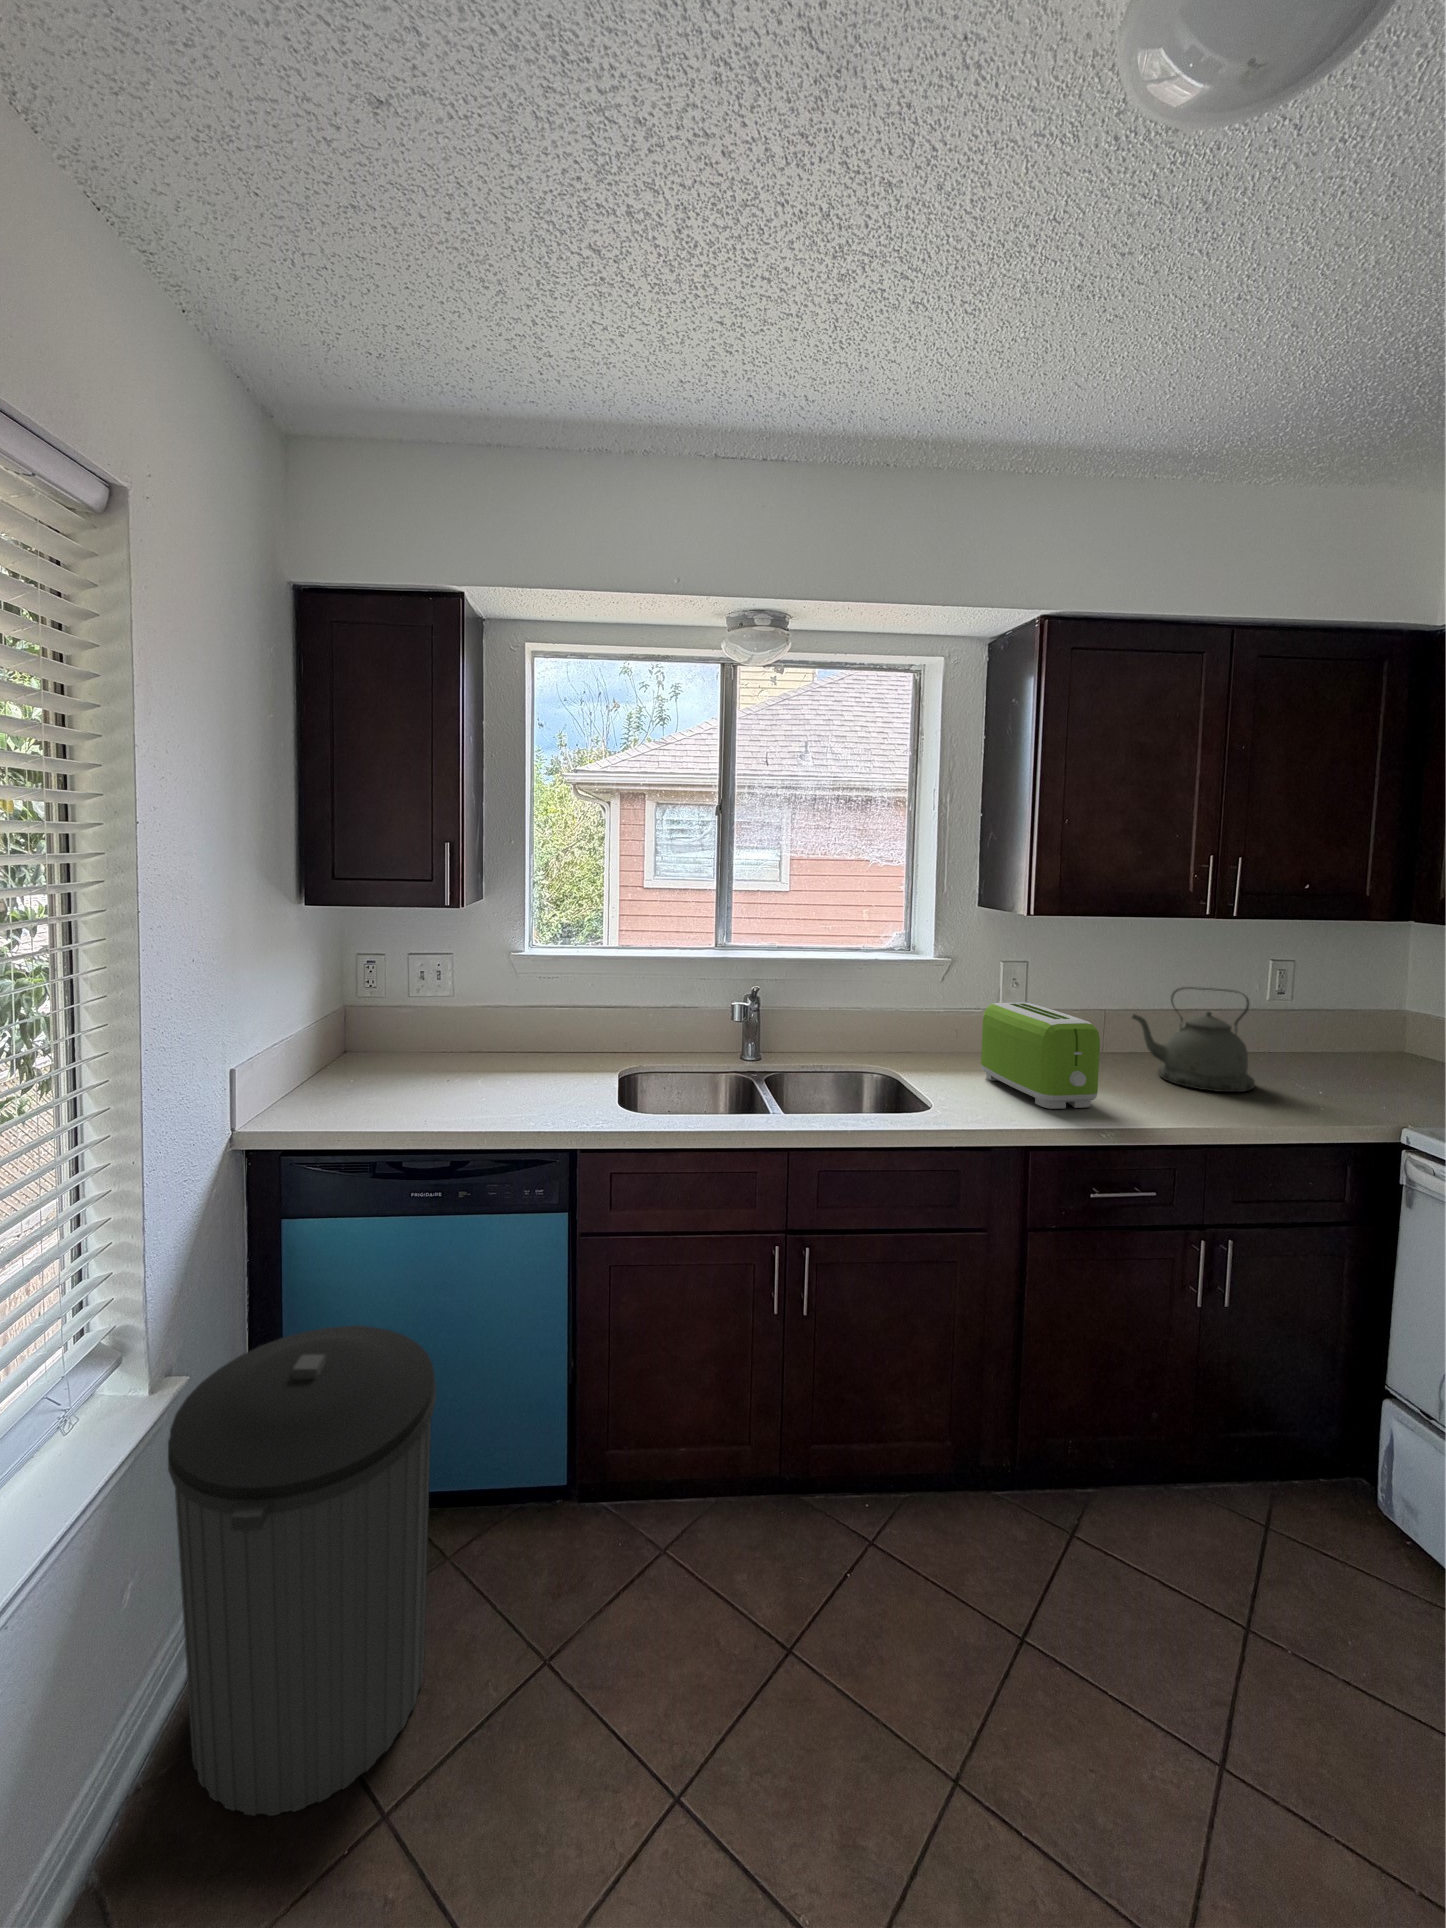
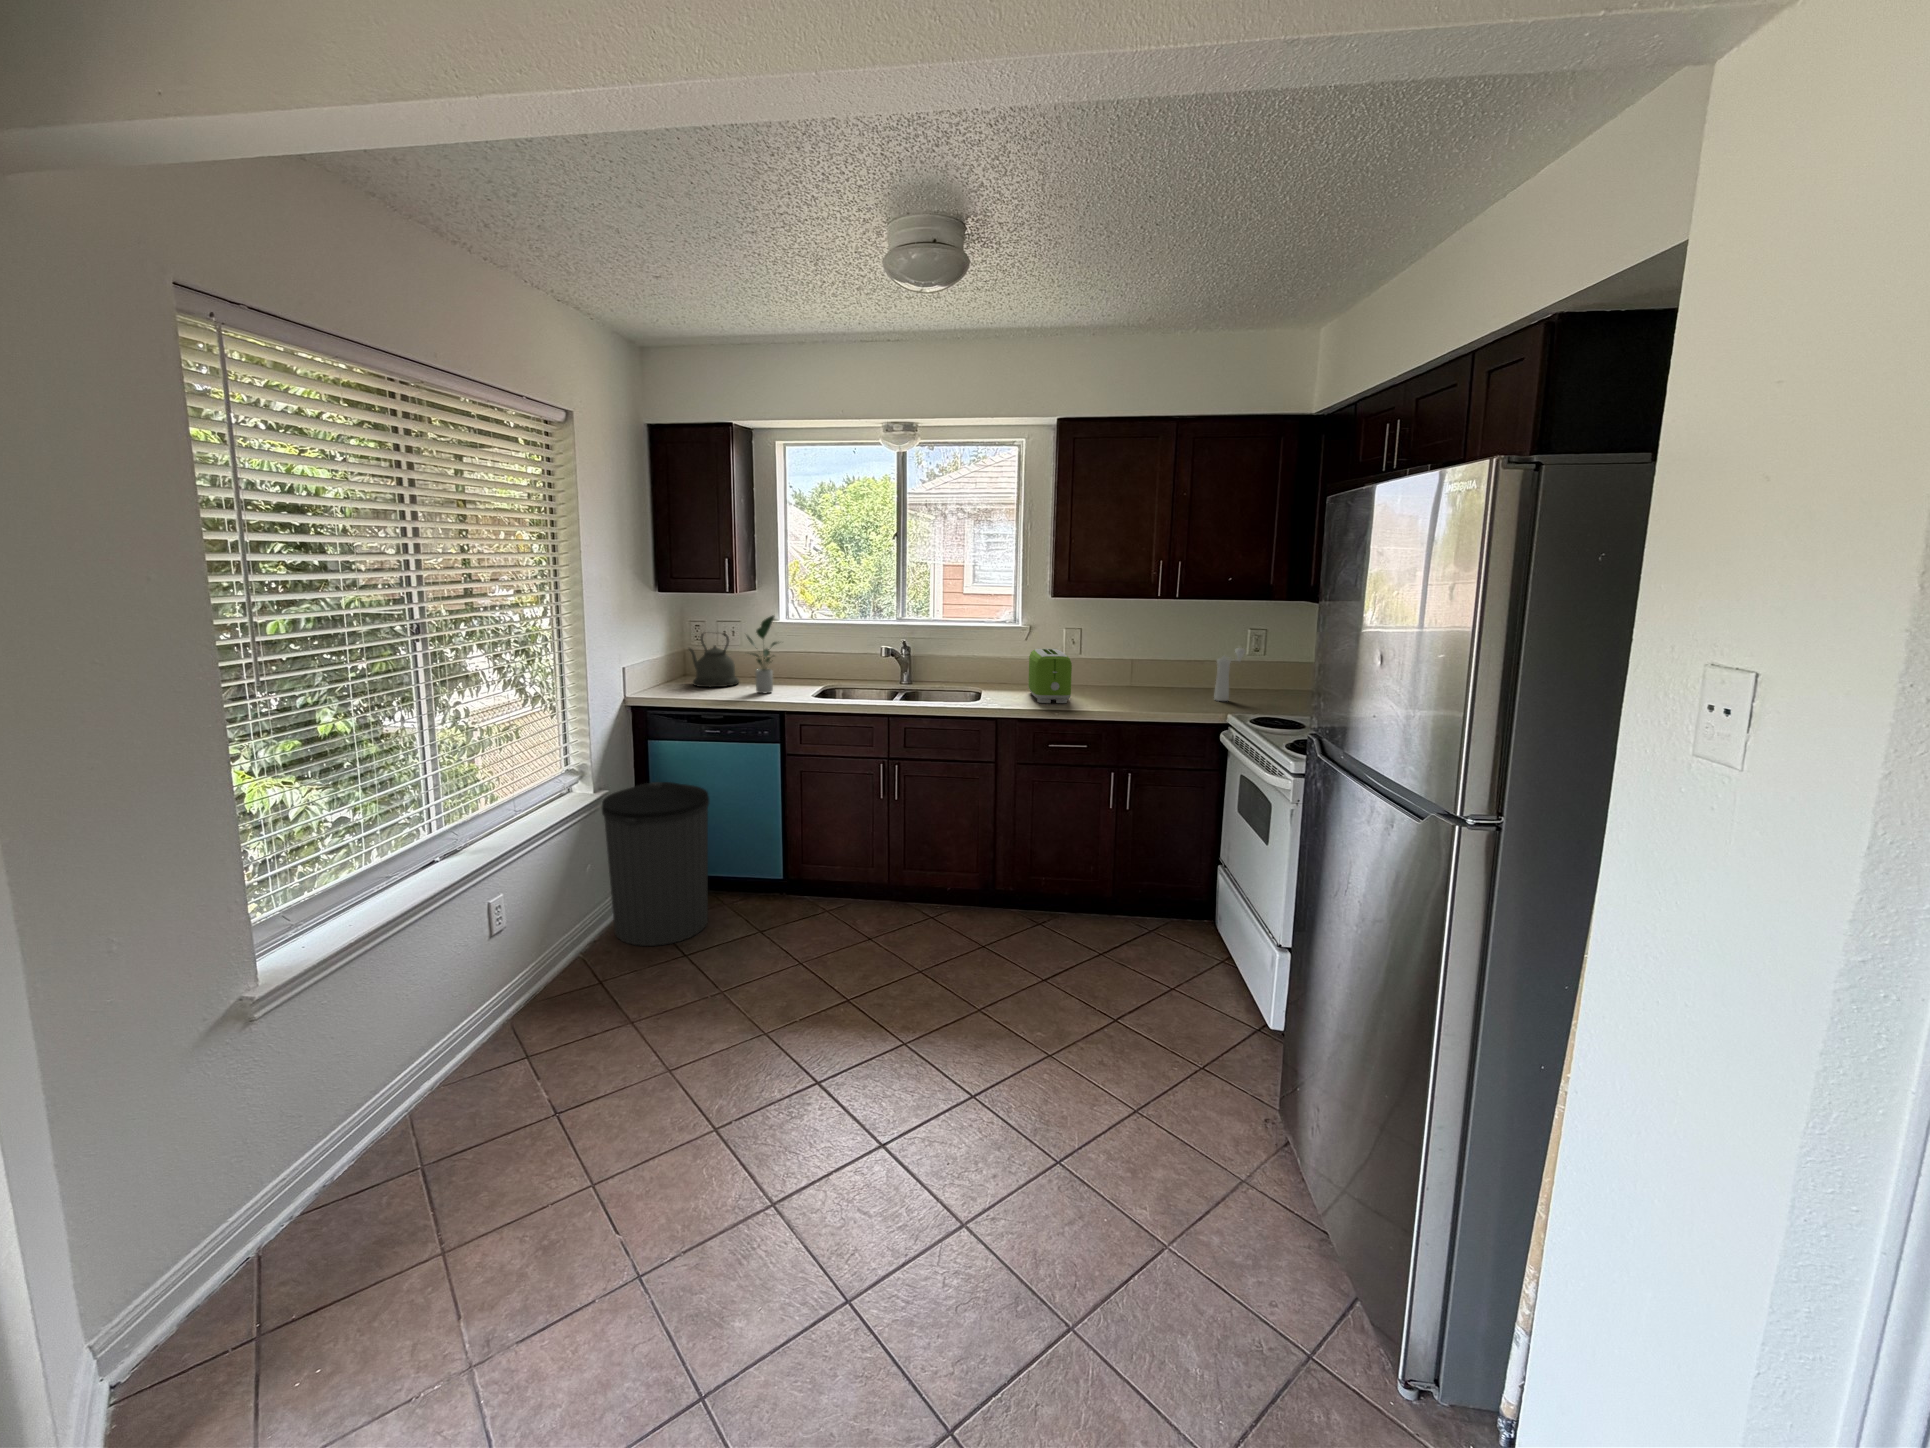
potted plant: none [482,947,559,1102] -> present [747,616,778,693]
kettle: present [1132,987,1255,1092] -> present [689,633,739,687]
pepper mill: none [1288,997,1325,1089] -> present [1214,648,1245,701]

